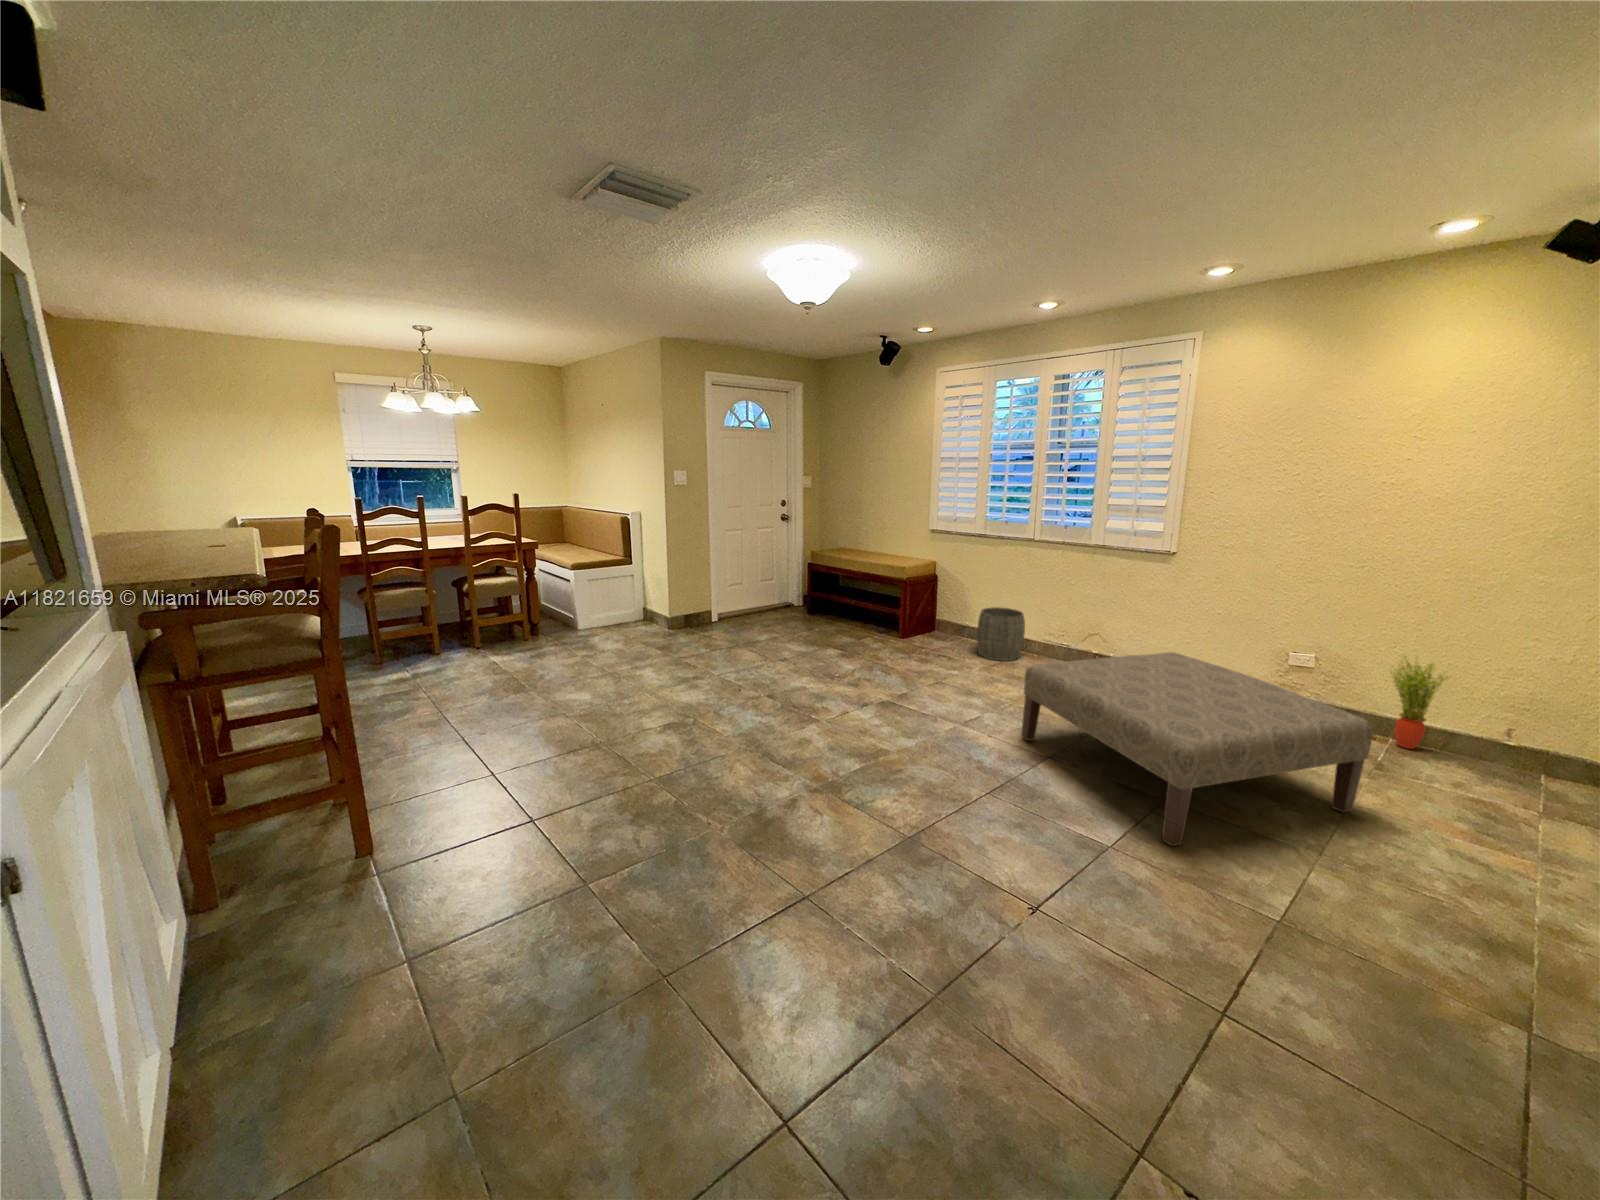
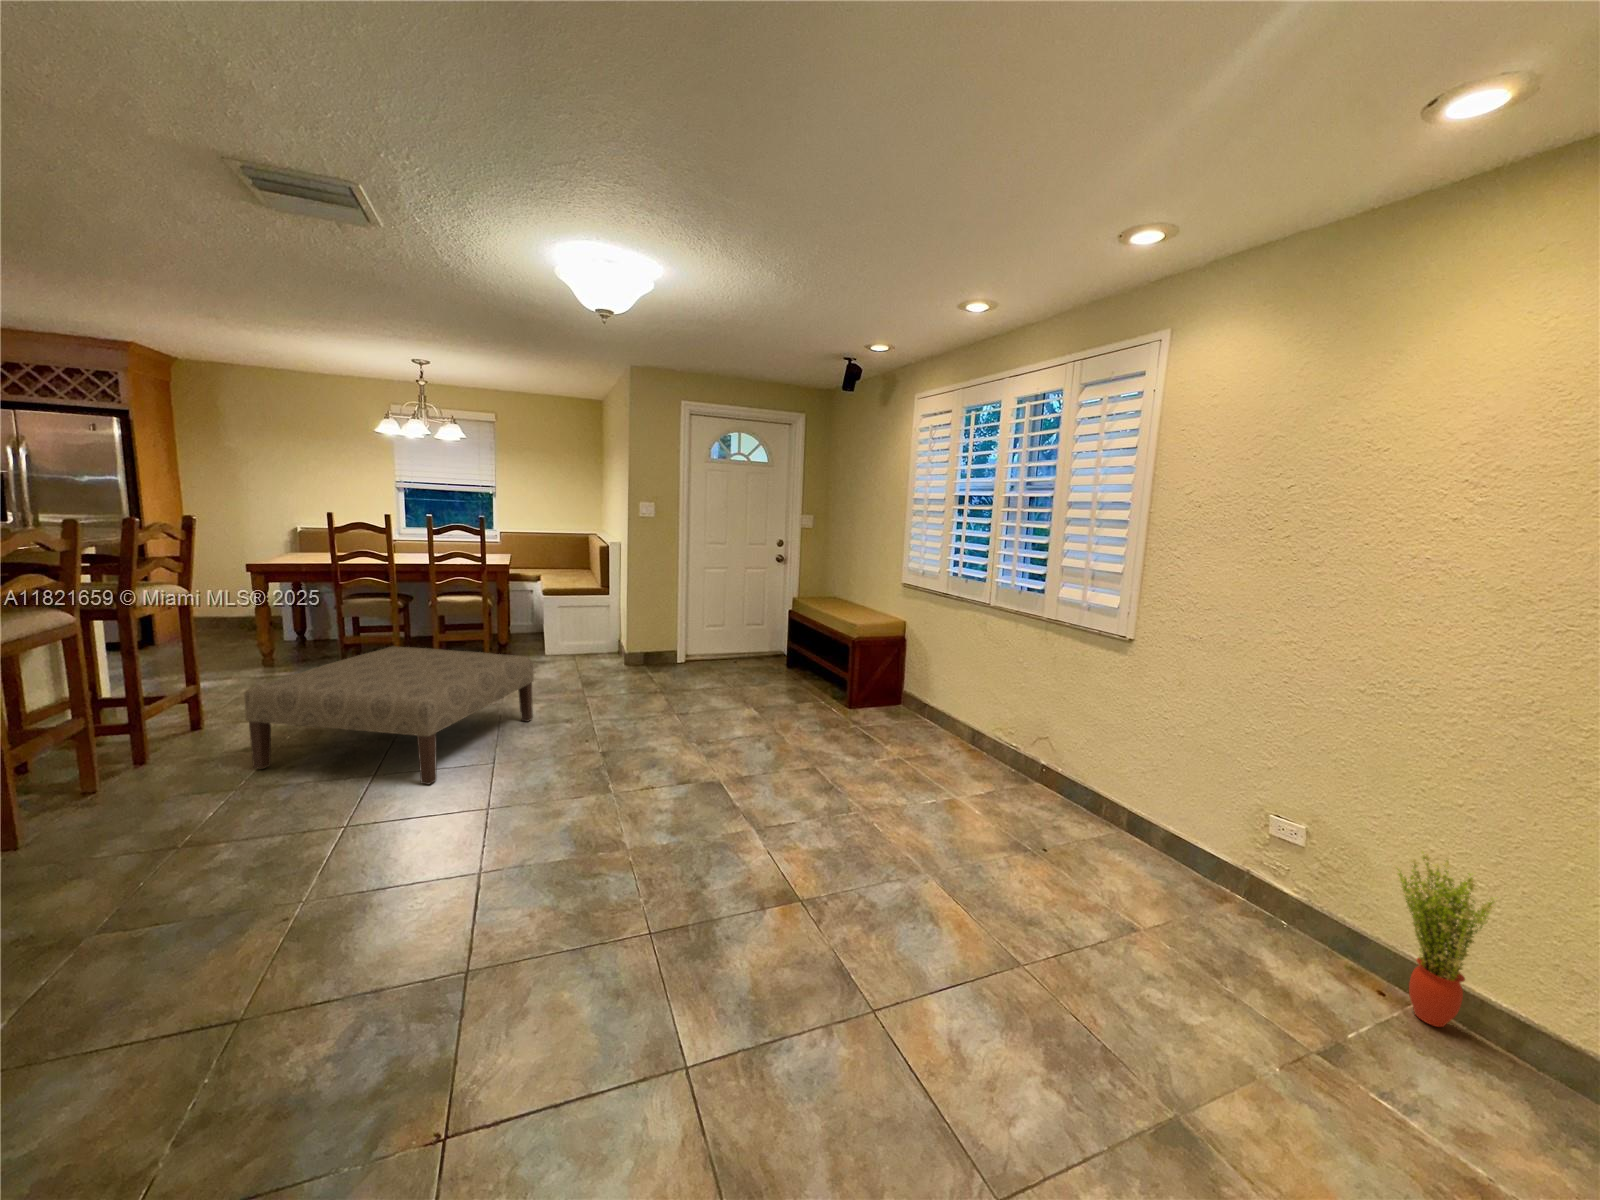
woven basket: present [977,607,1025,661] -> none [911,685,970,756]
ottoman: present [1021,652,1374,846] -> present [244,646,533,785]

